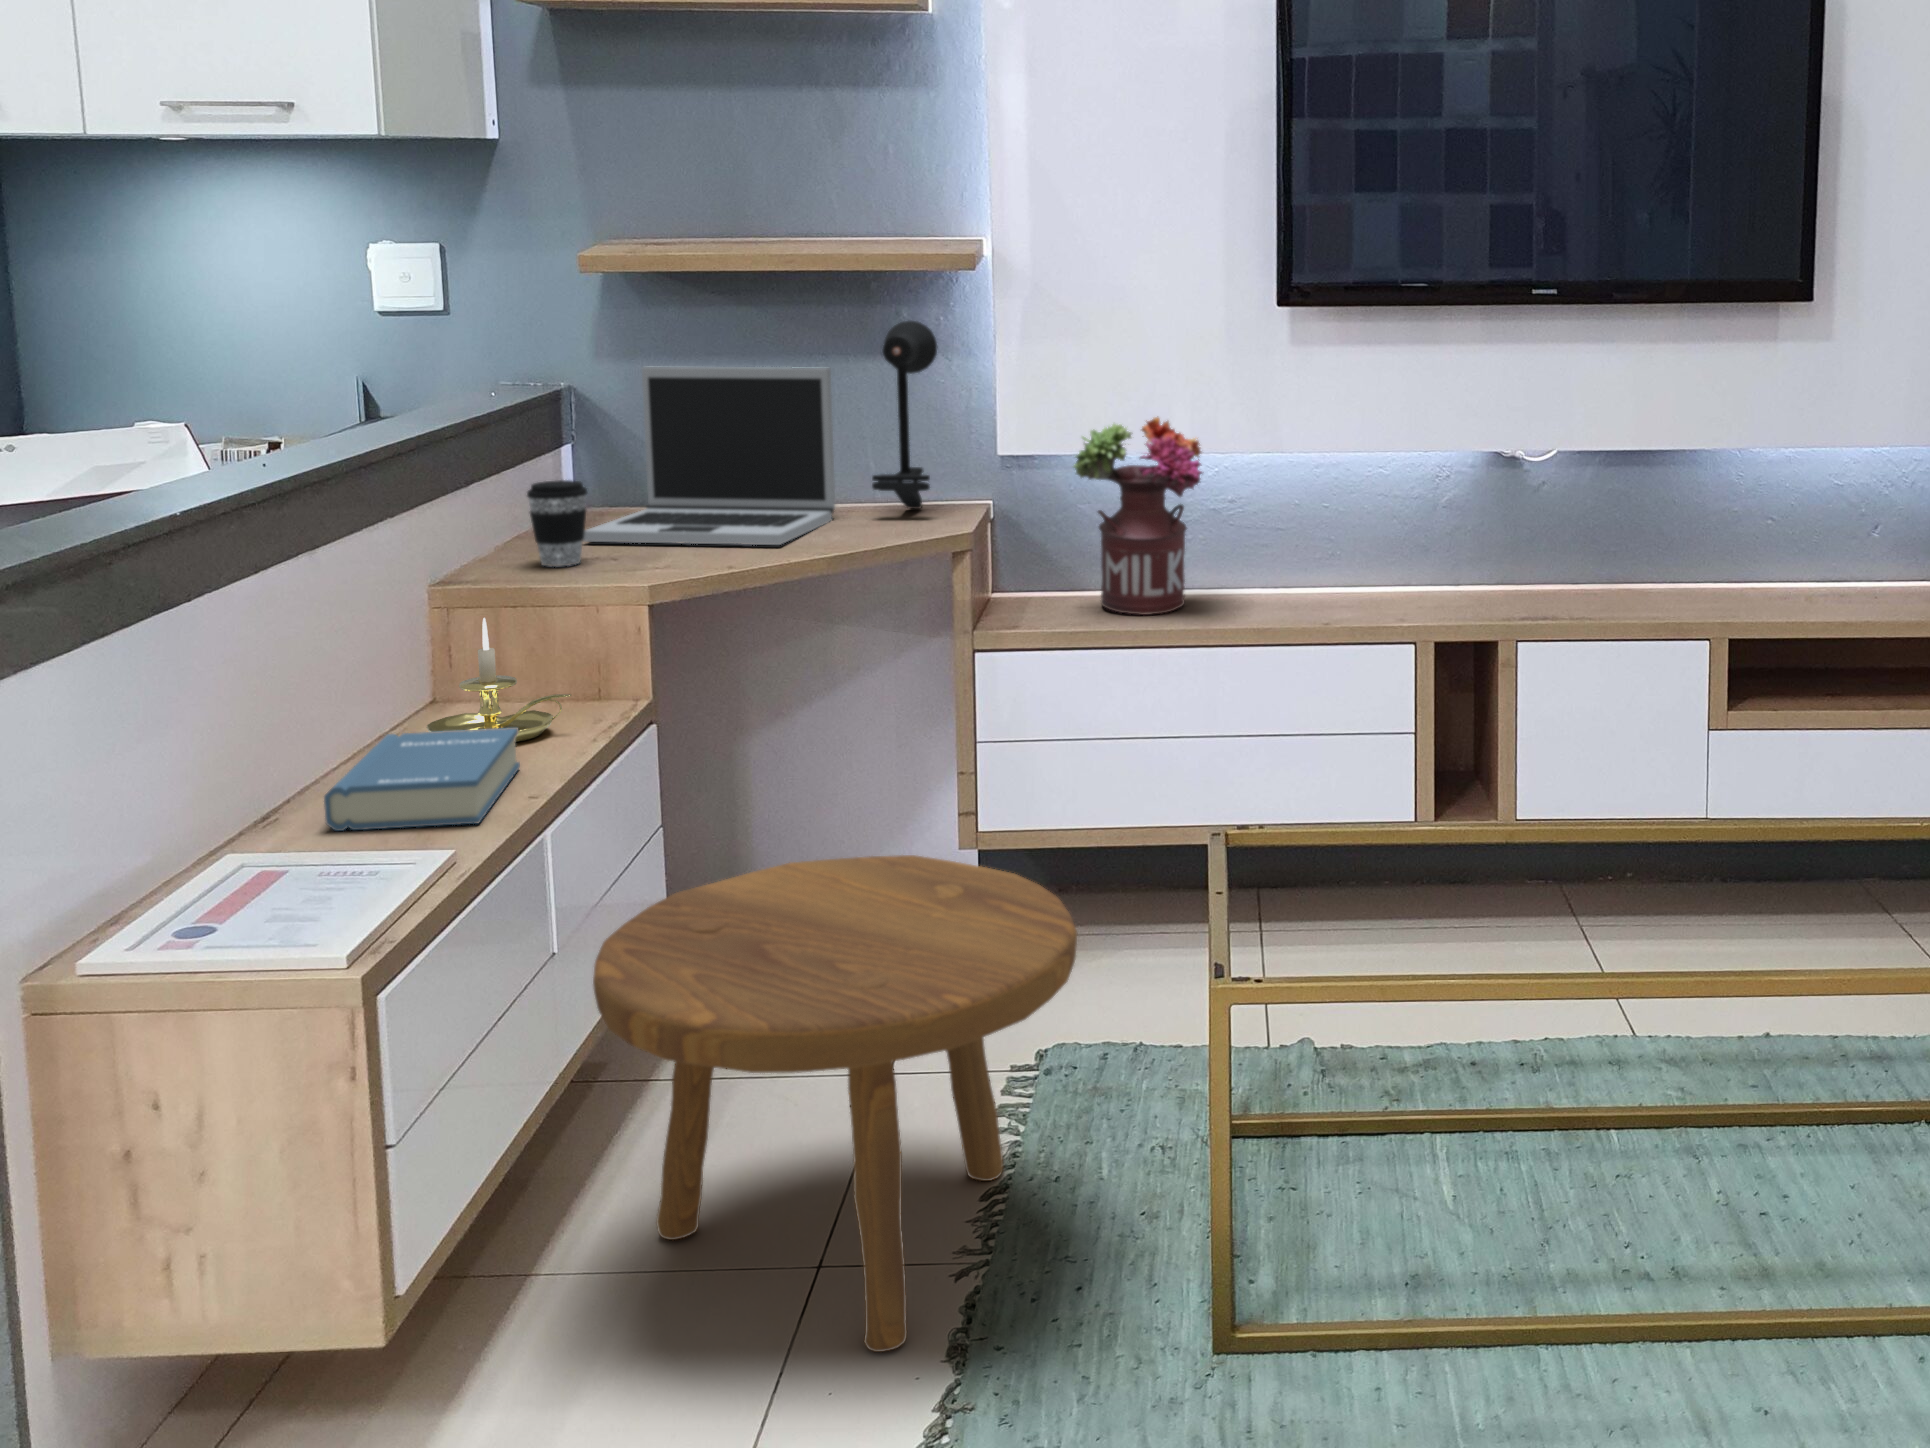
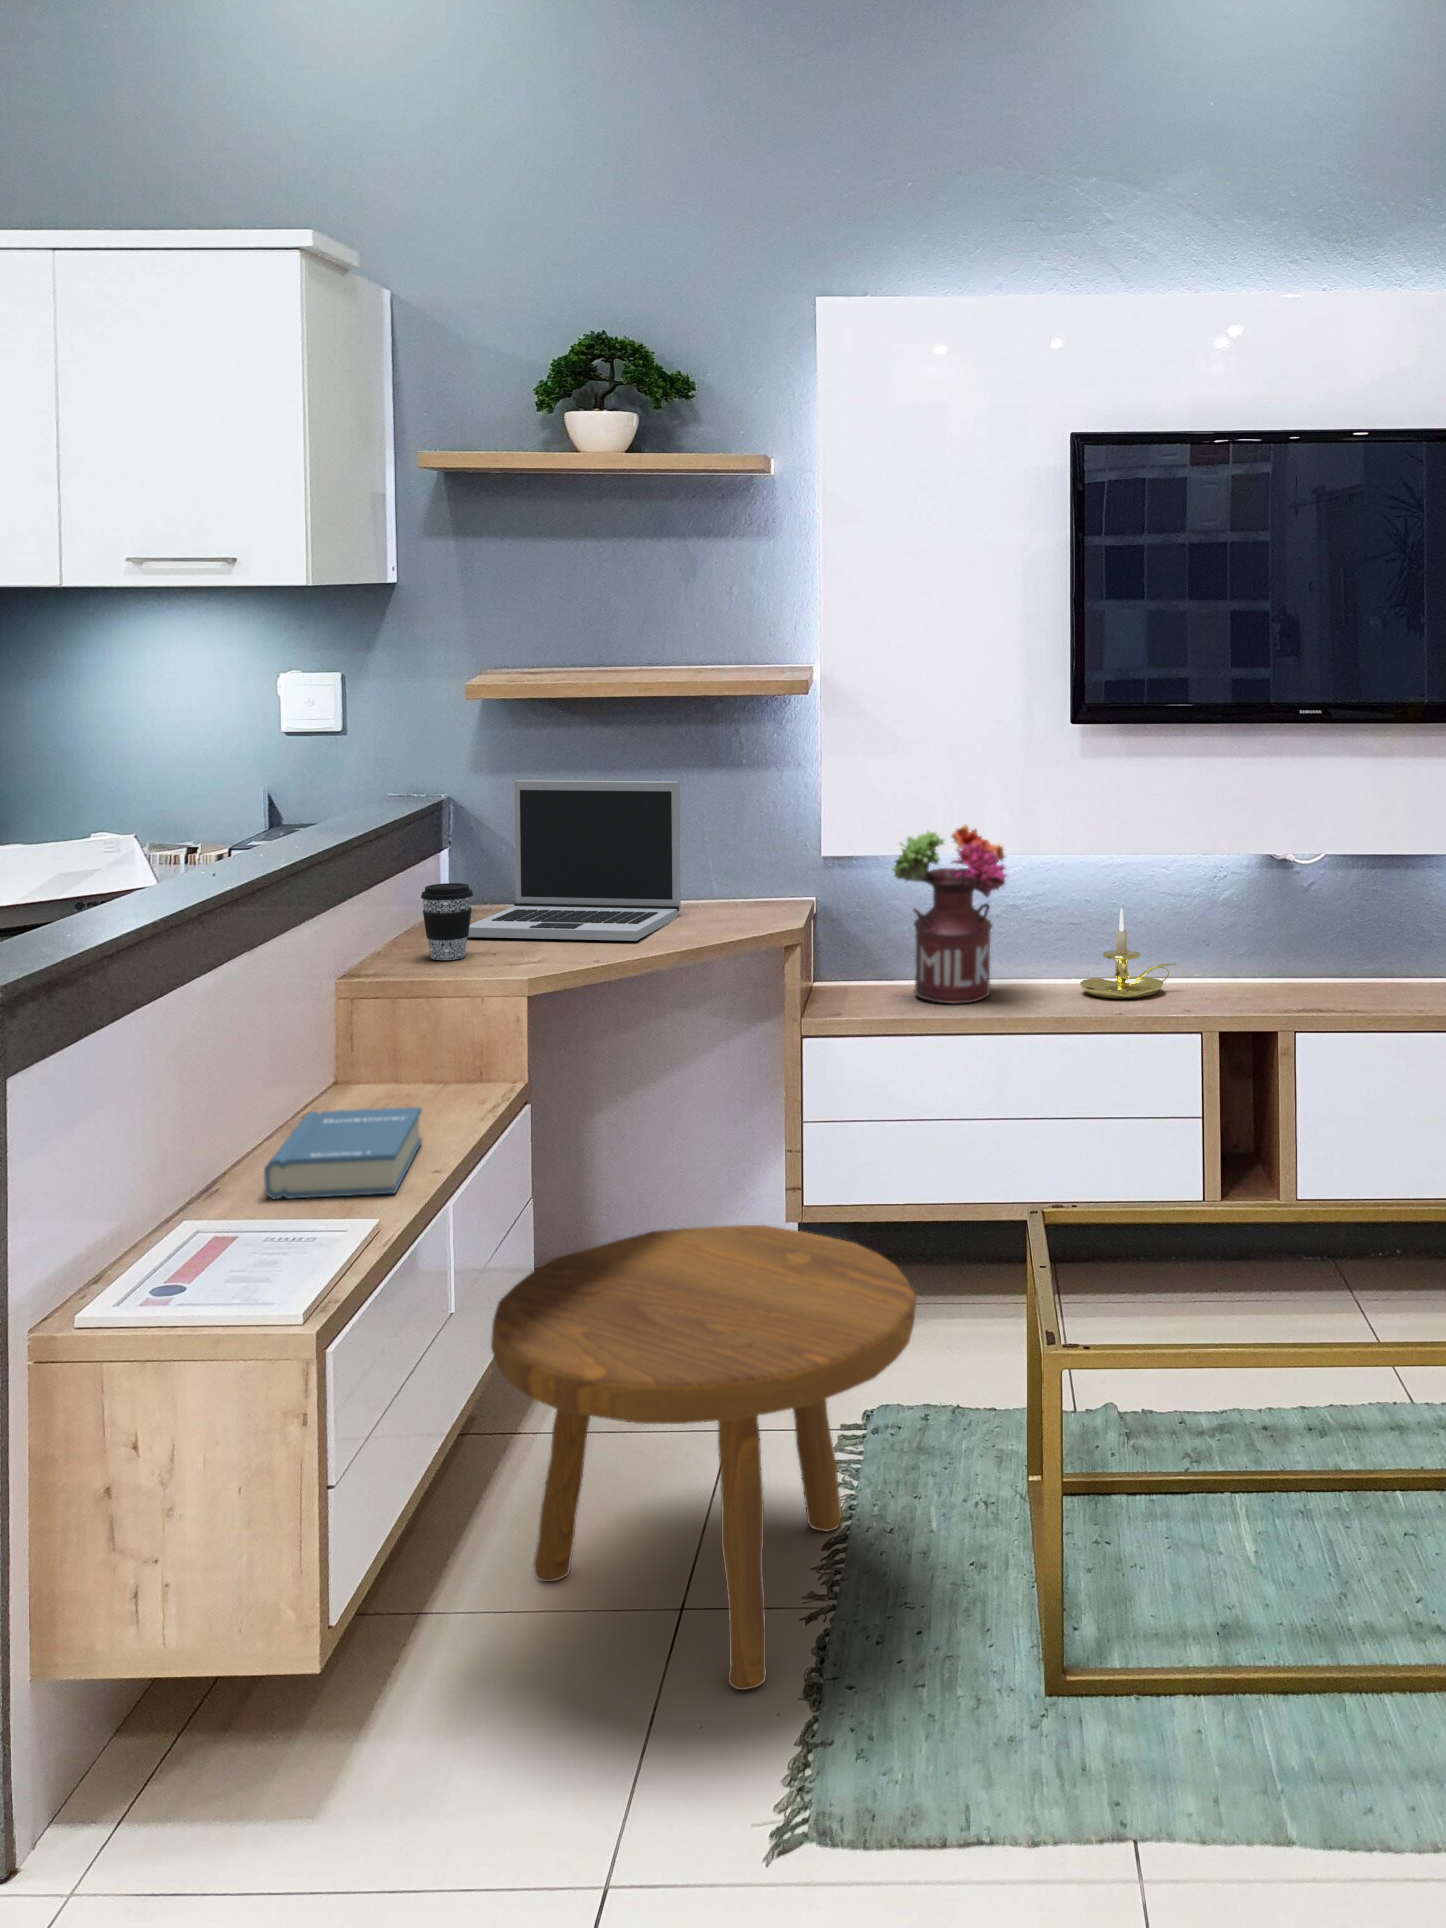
desk lamp: present [872,321,938,509] -> none [714,739,772,907]
candle holder: present [426,618,571,742] -> present [1080,908,1176,999]

